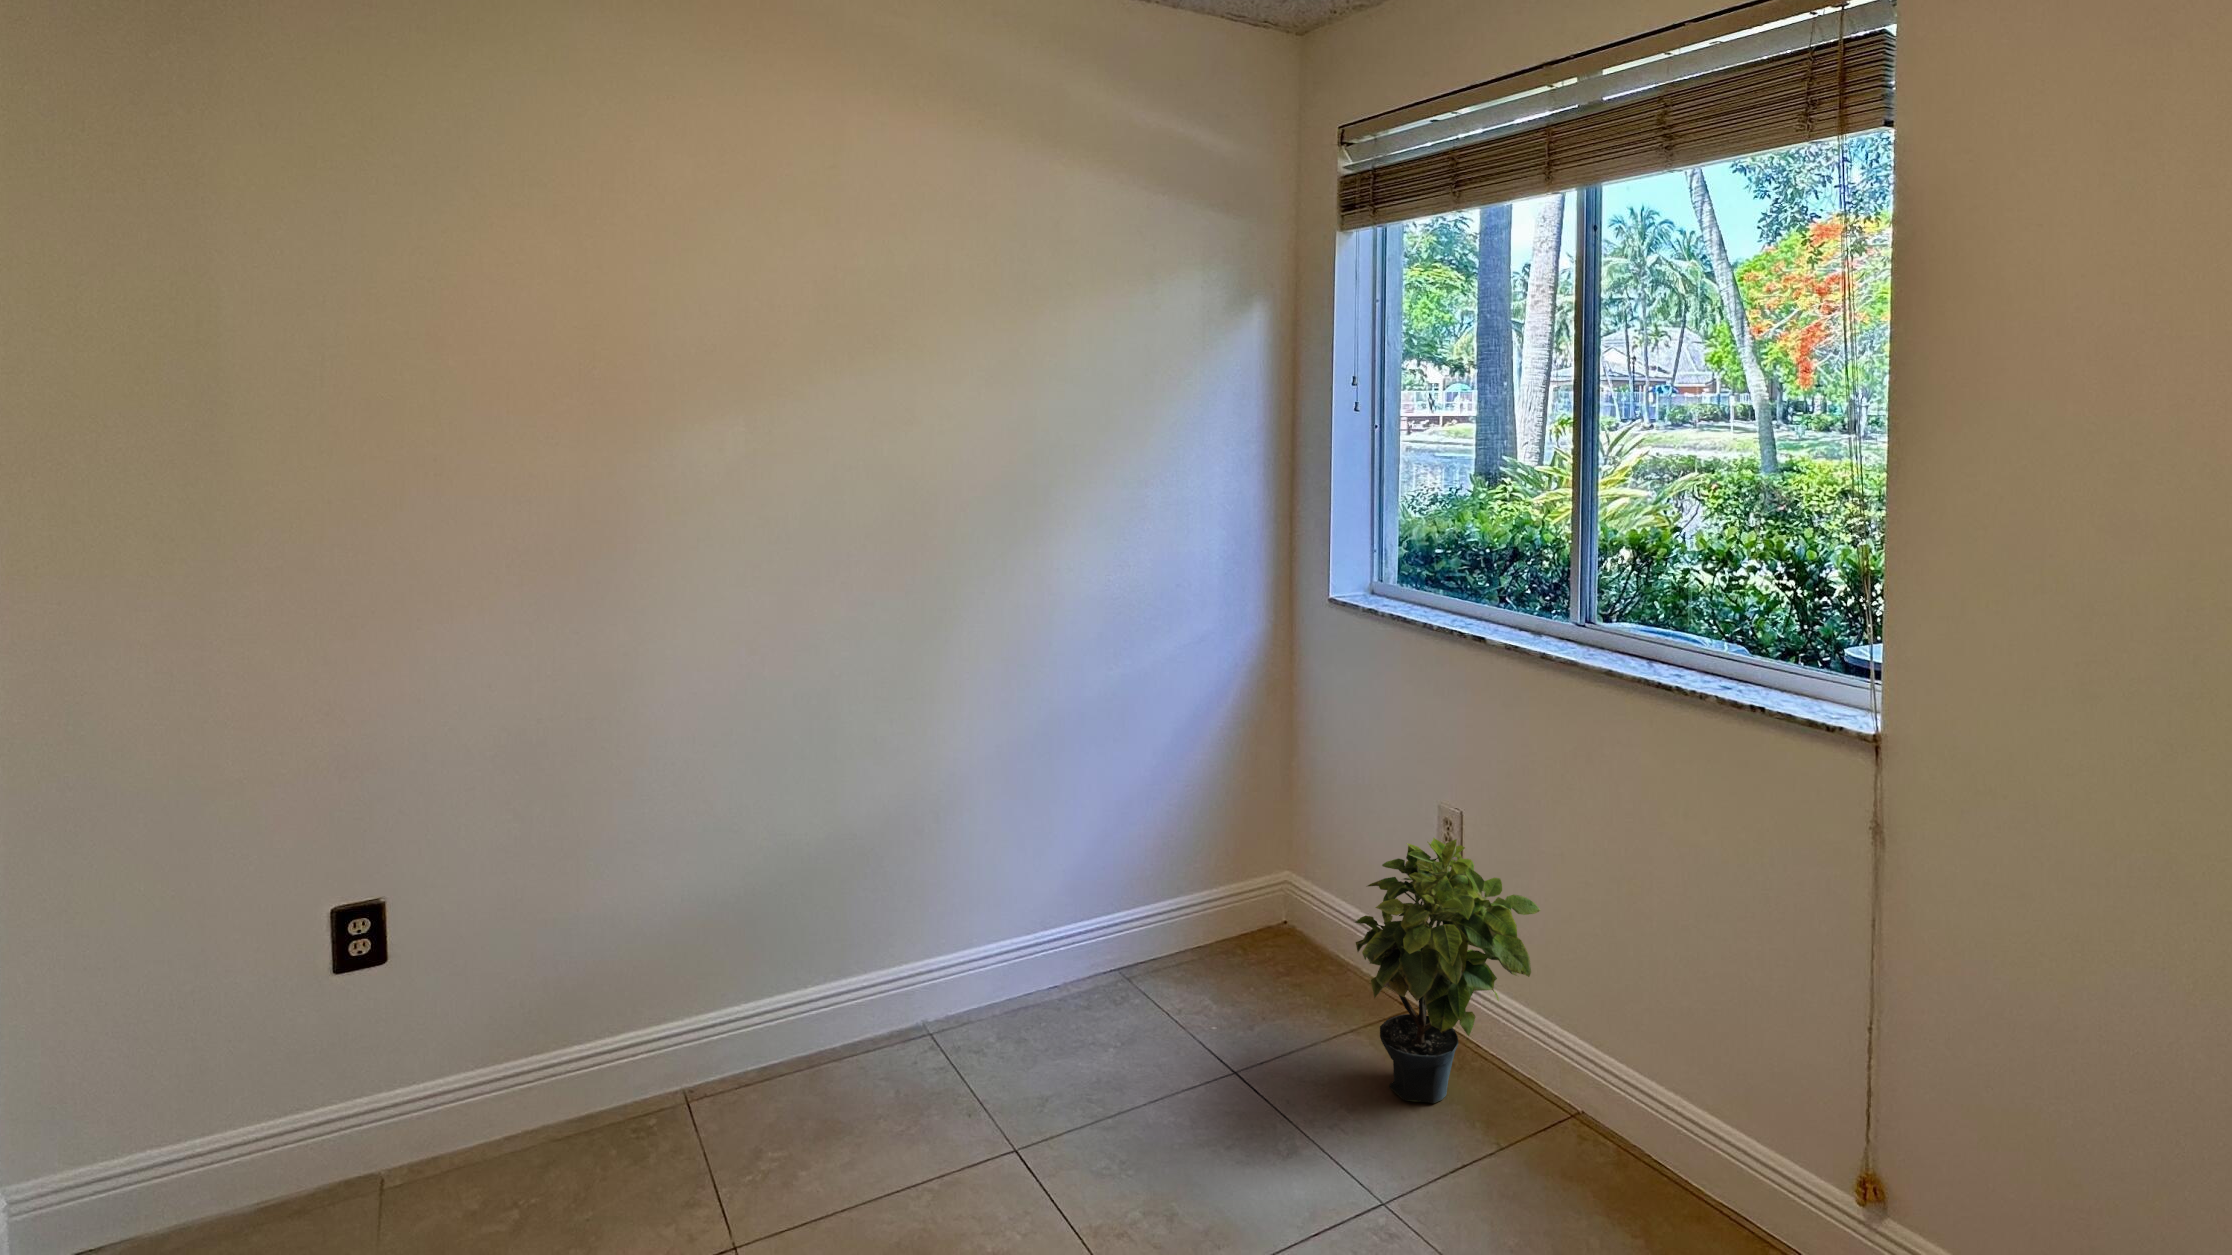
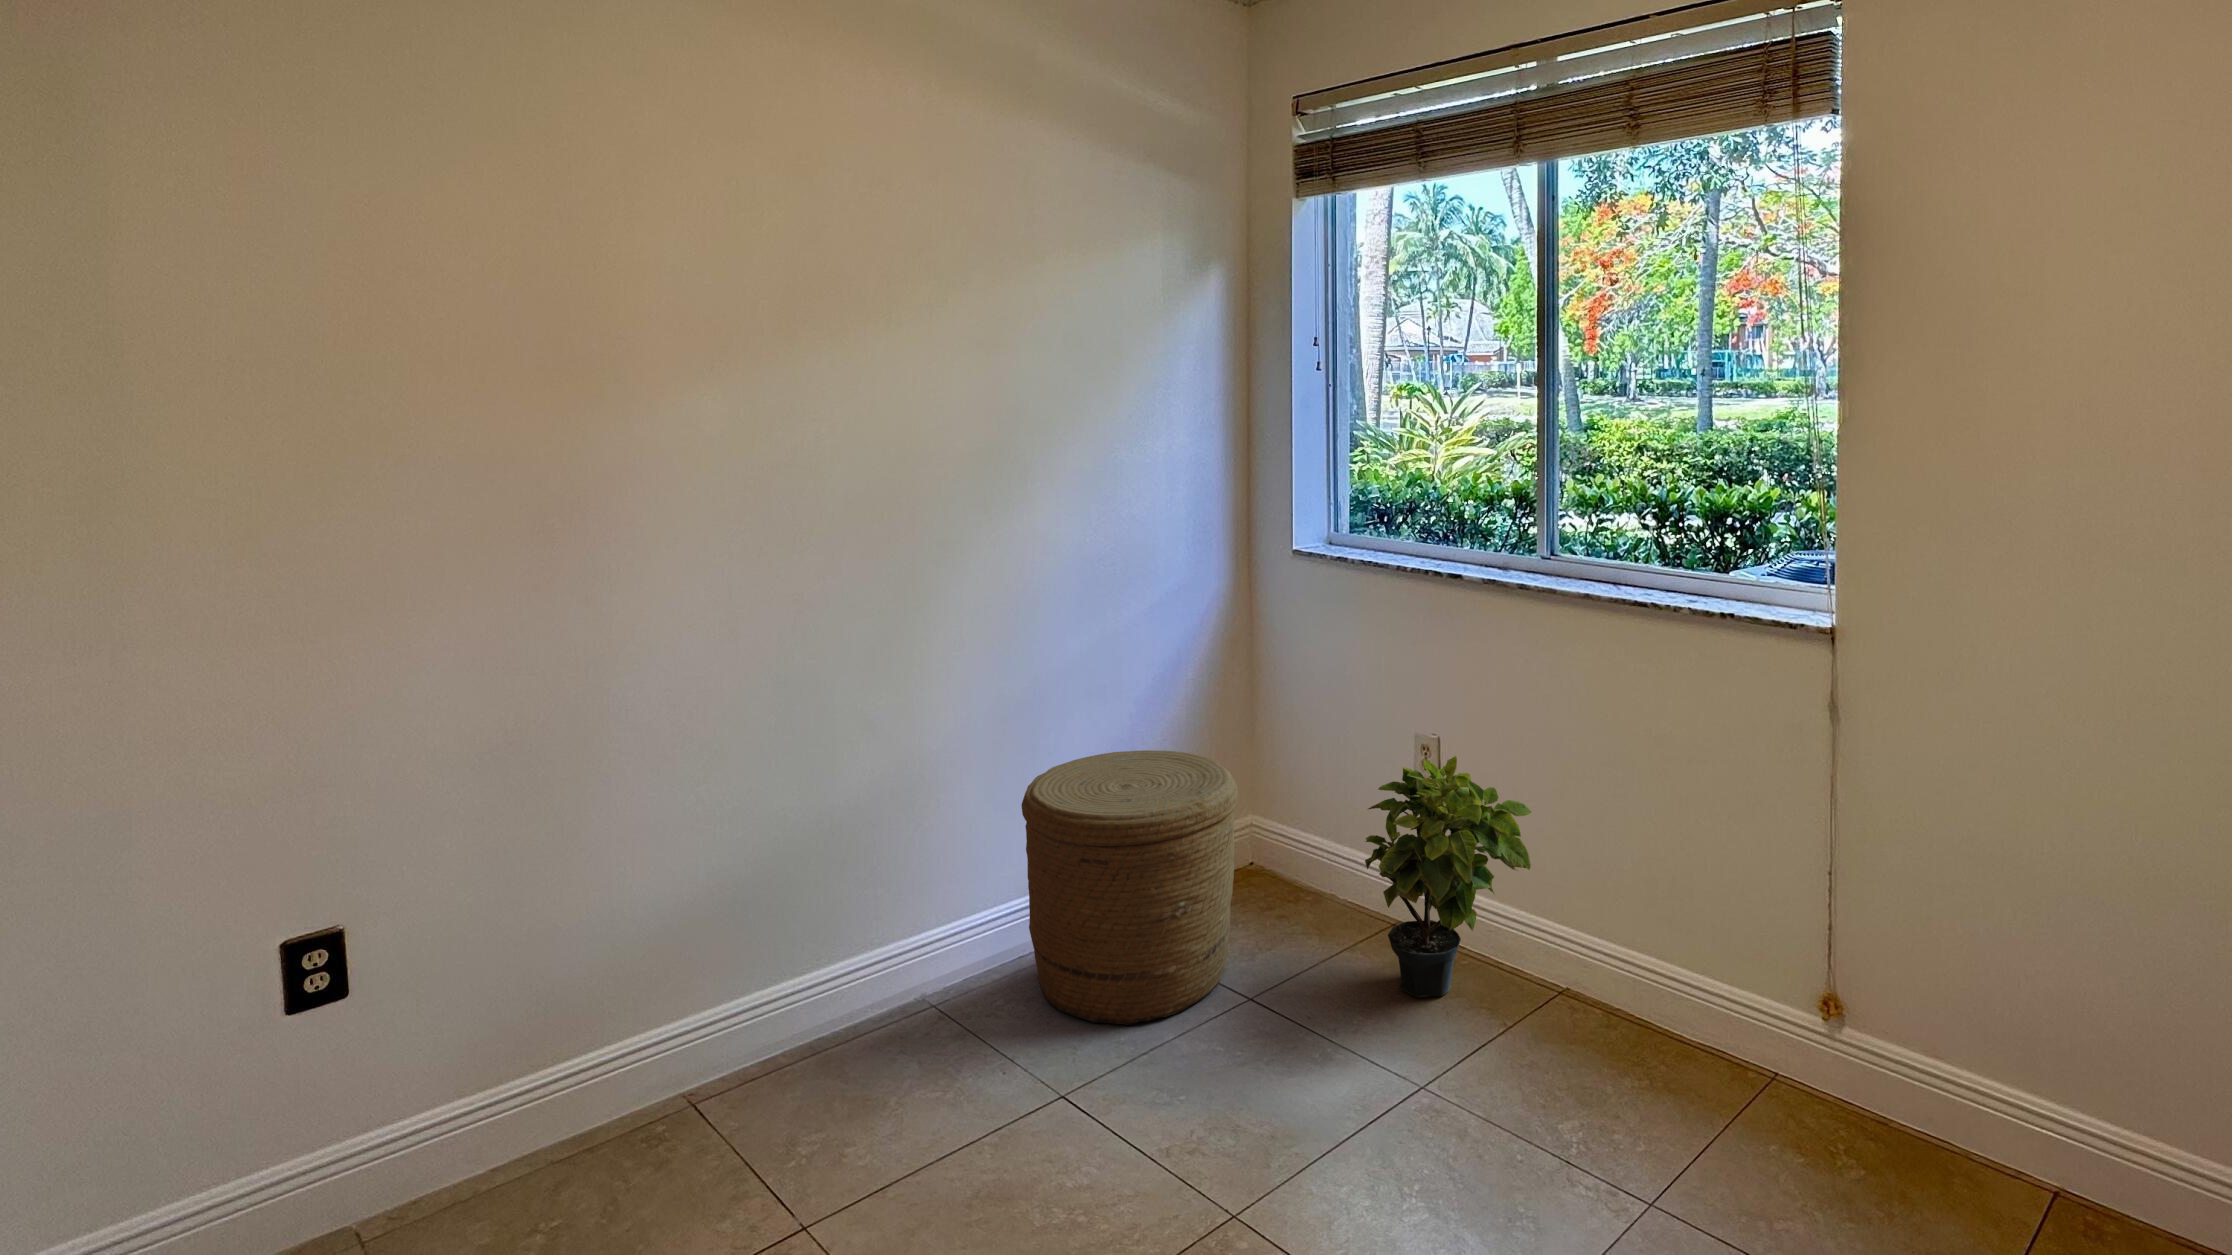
woven basket: none [1013,797,1231,1086] -> present [1021,750,1238,1026]

